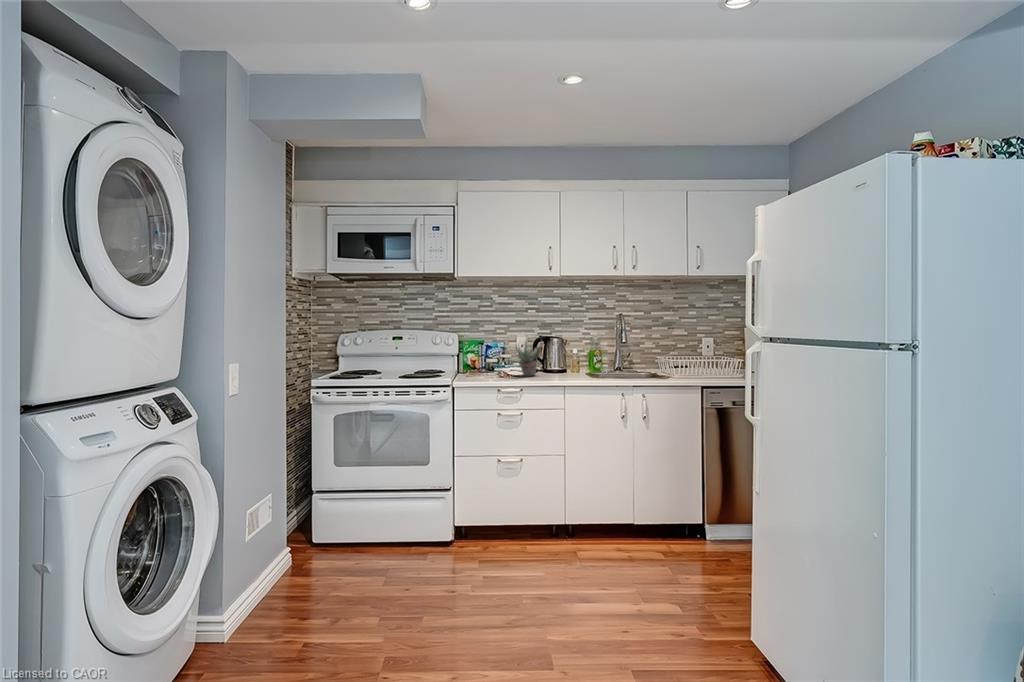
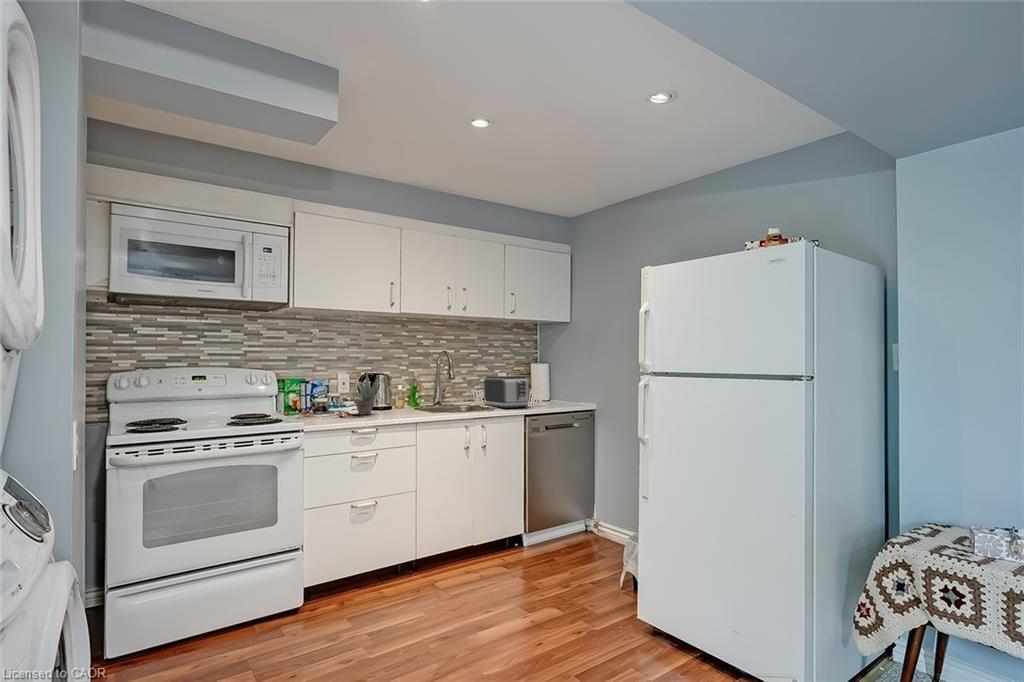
toaster: none [673,341,714,378] -> present [484,376,530,408]

